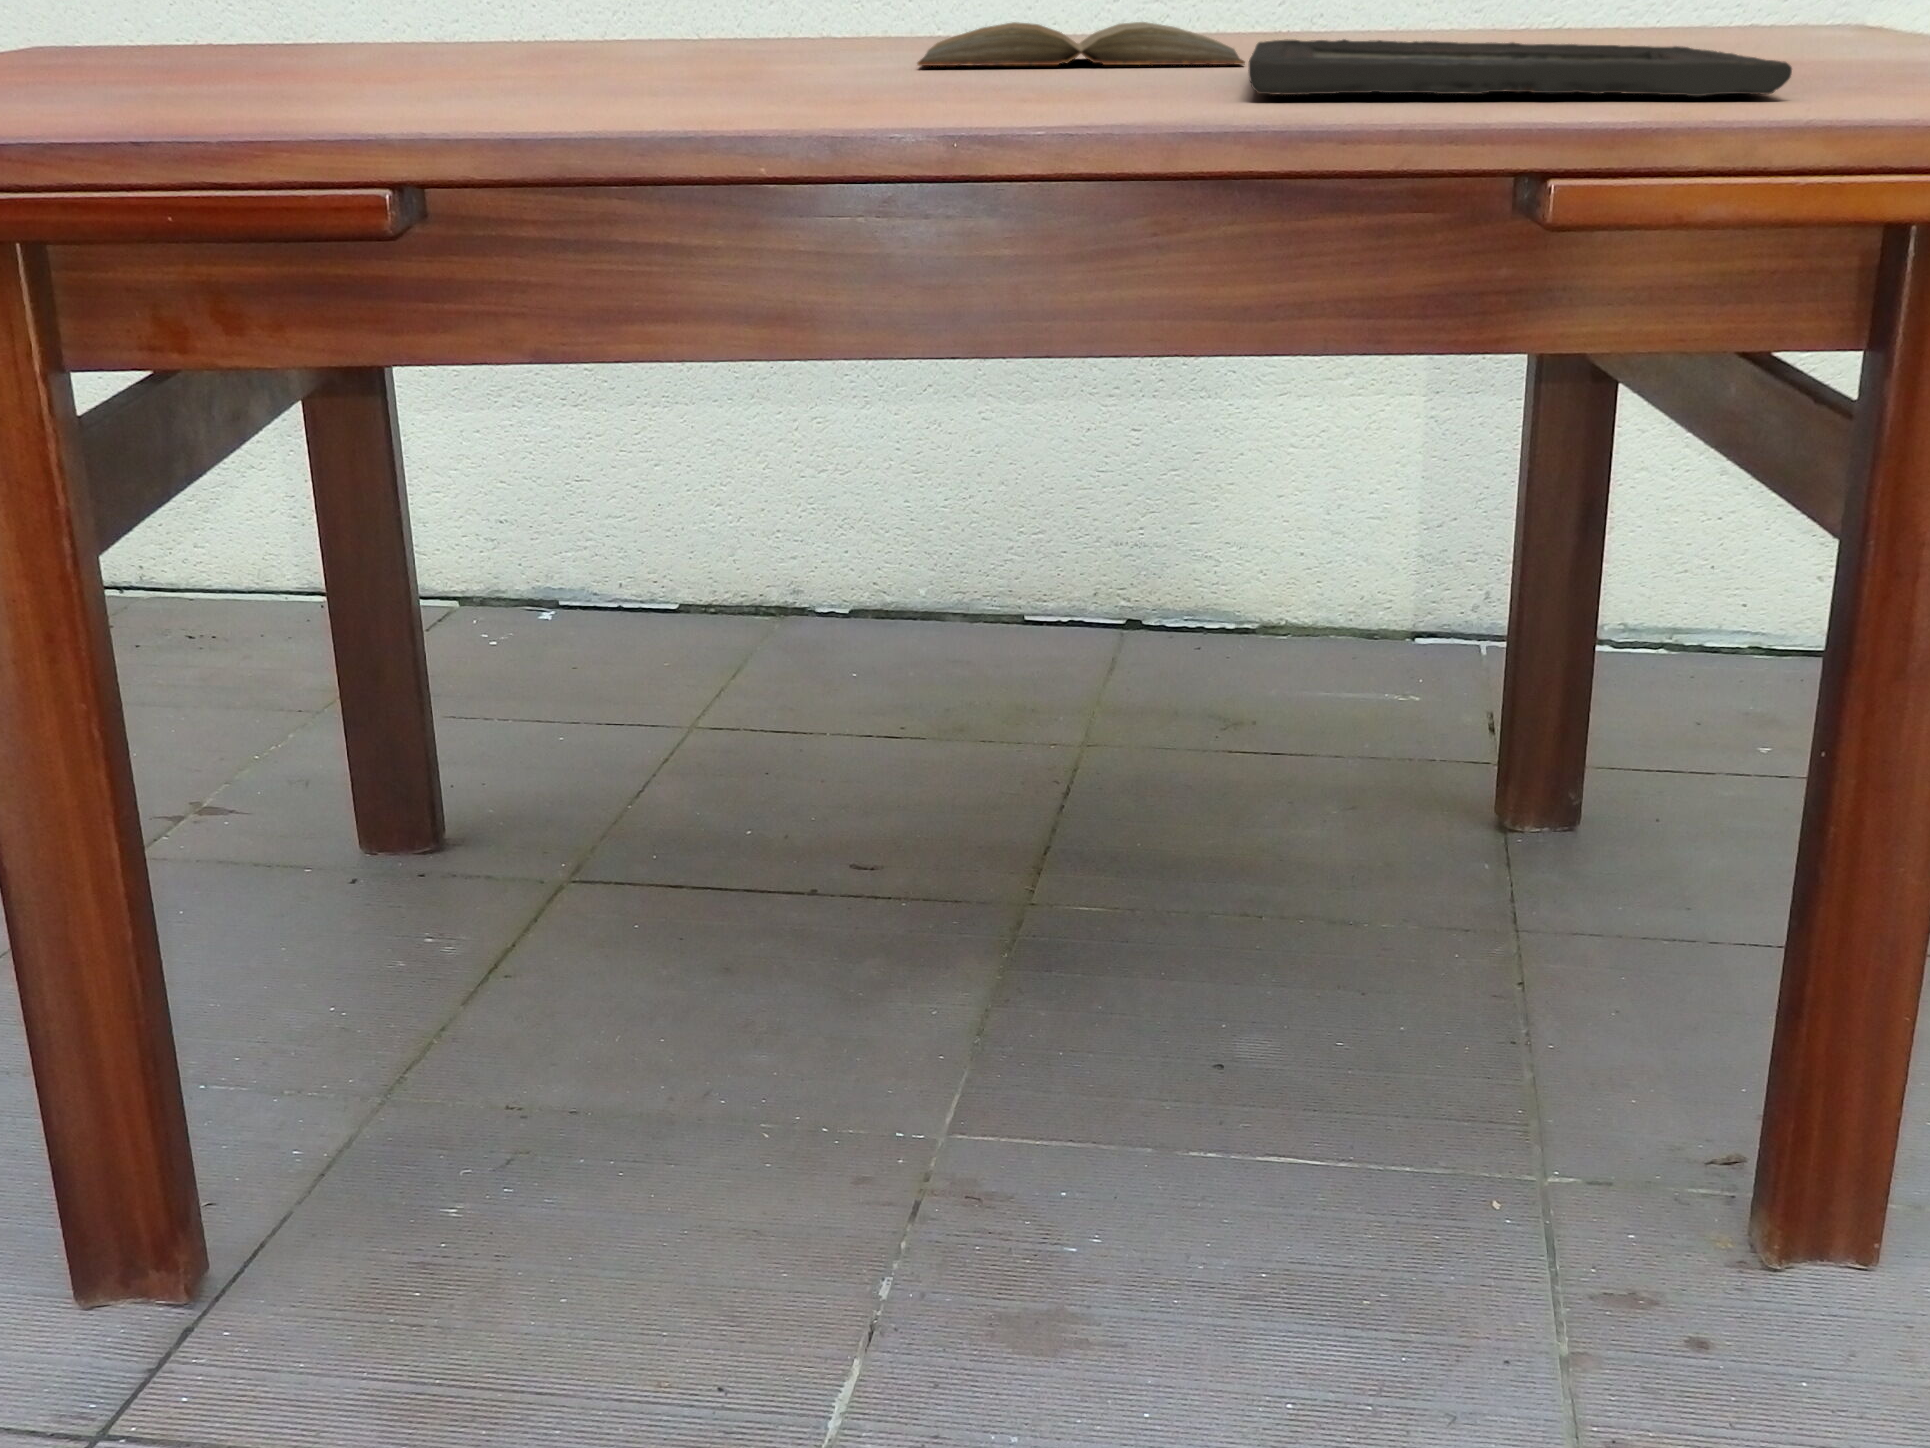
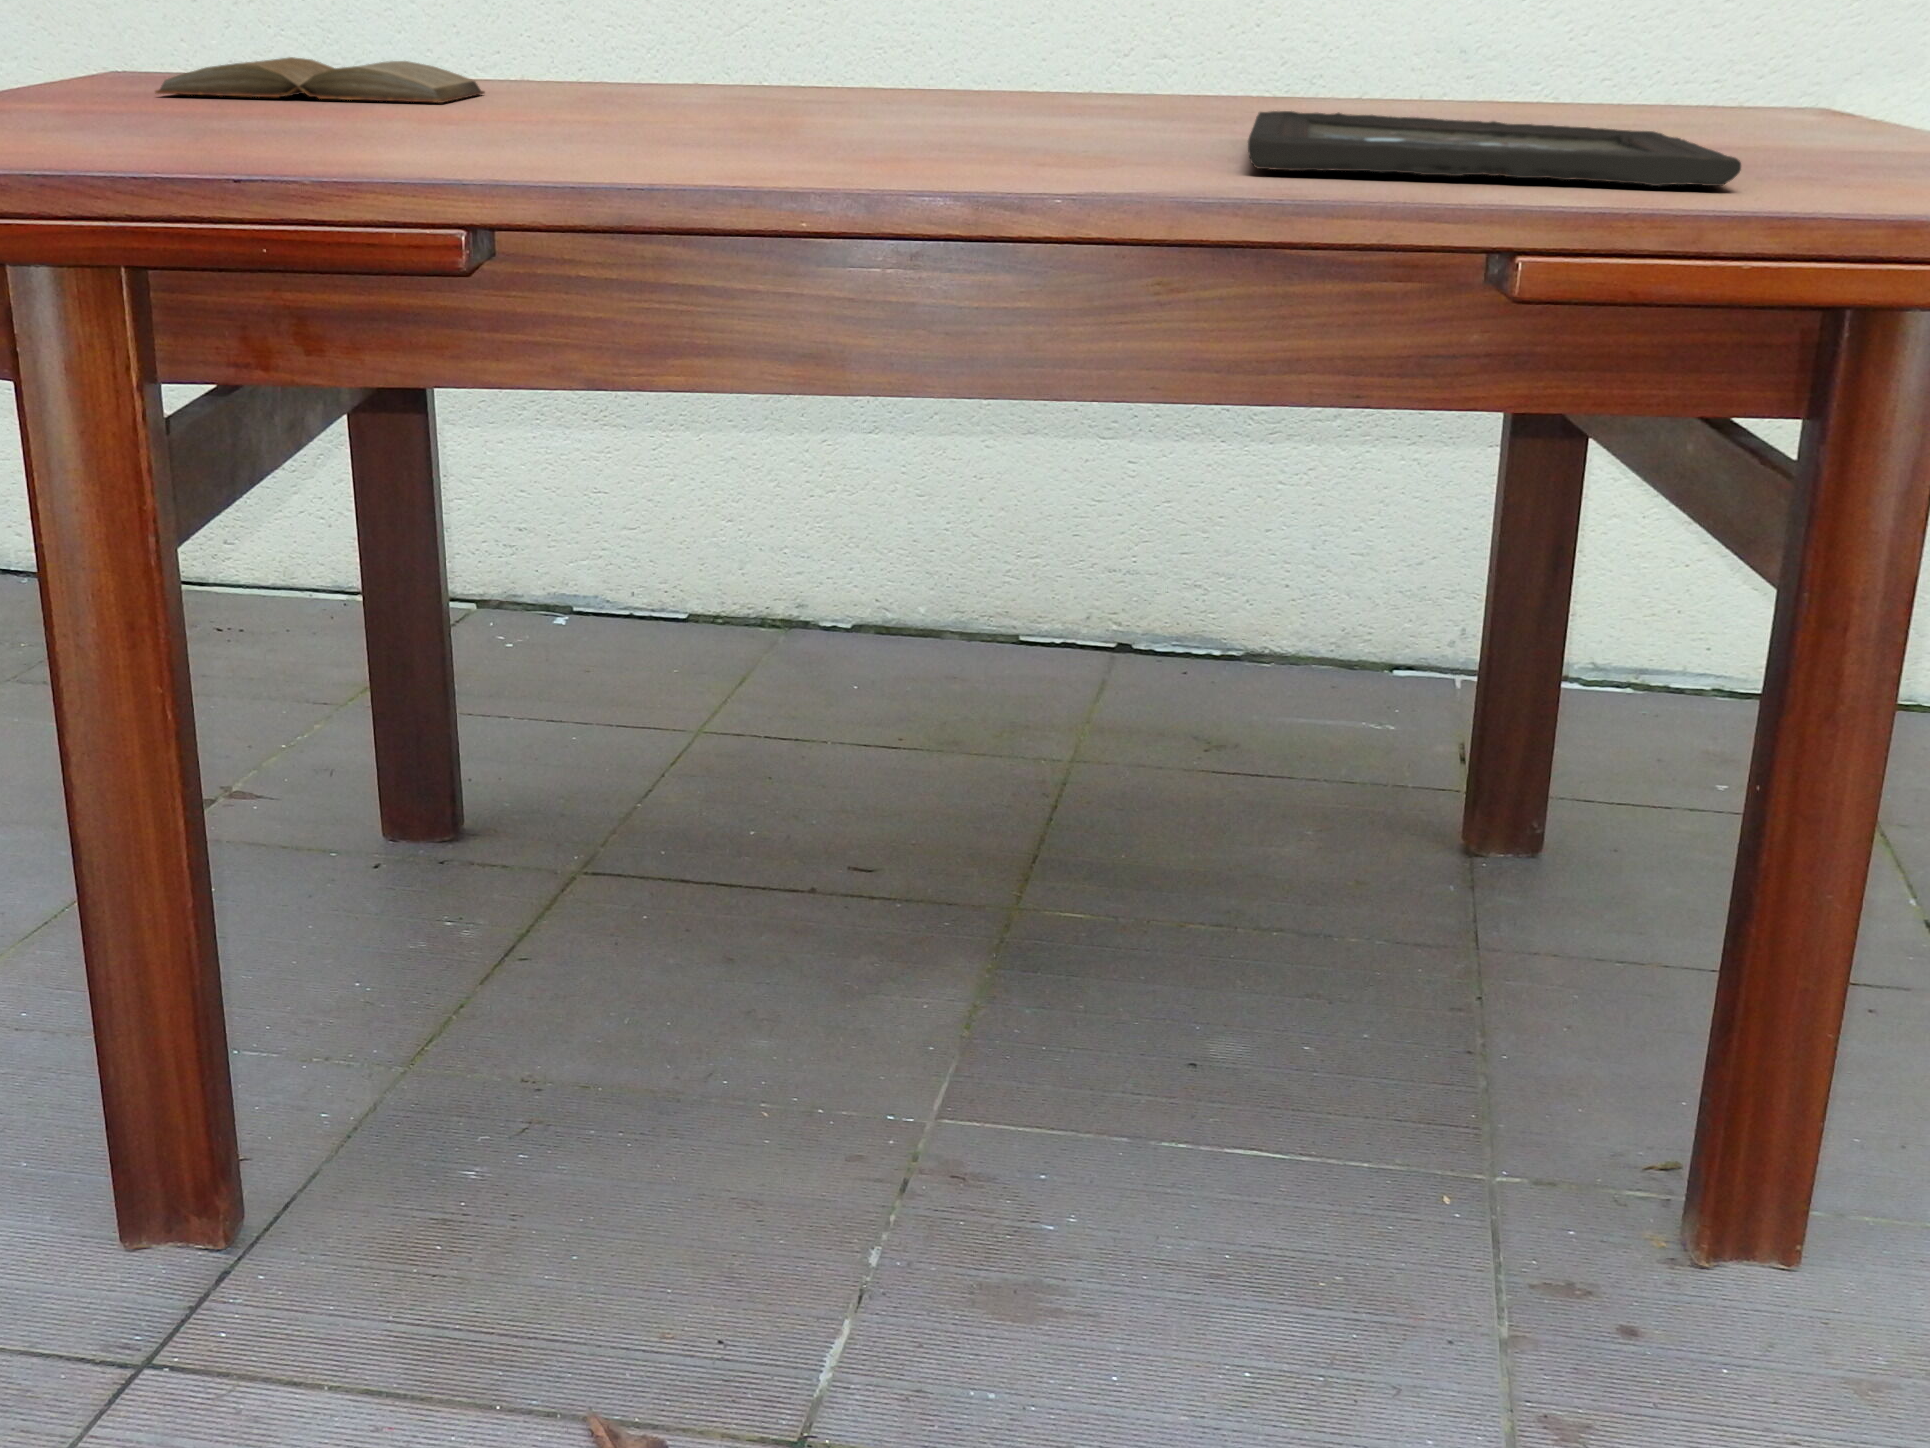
book: present [917,22,1245,66] -> present [155,57,485,103]

